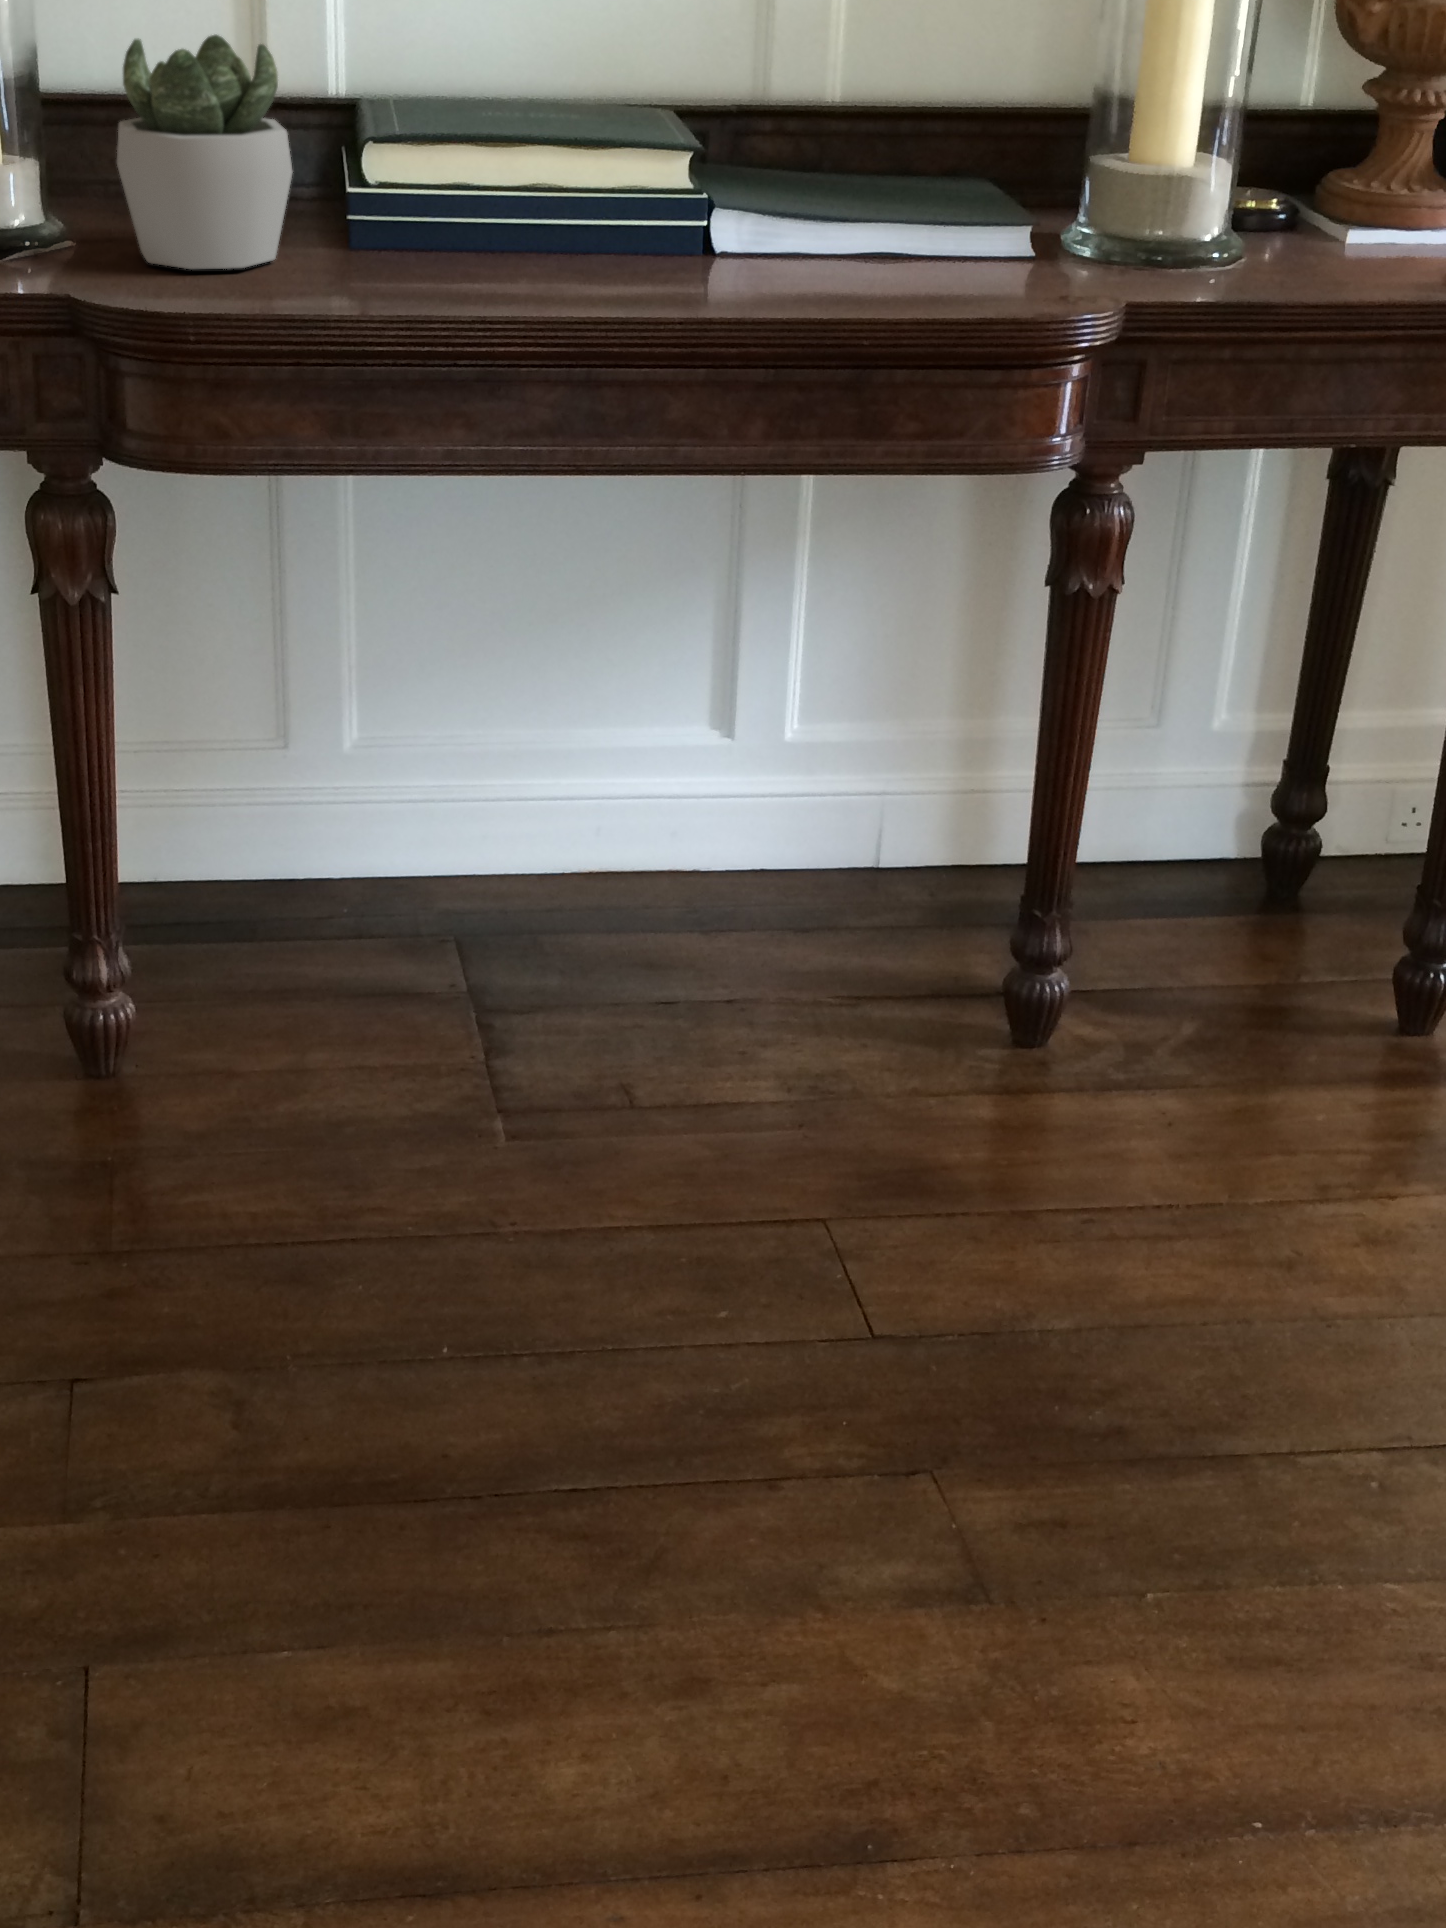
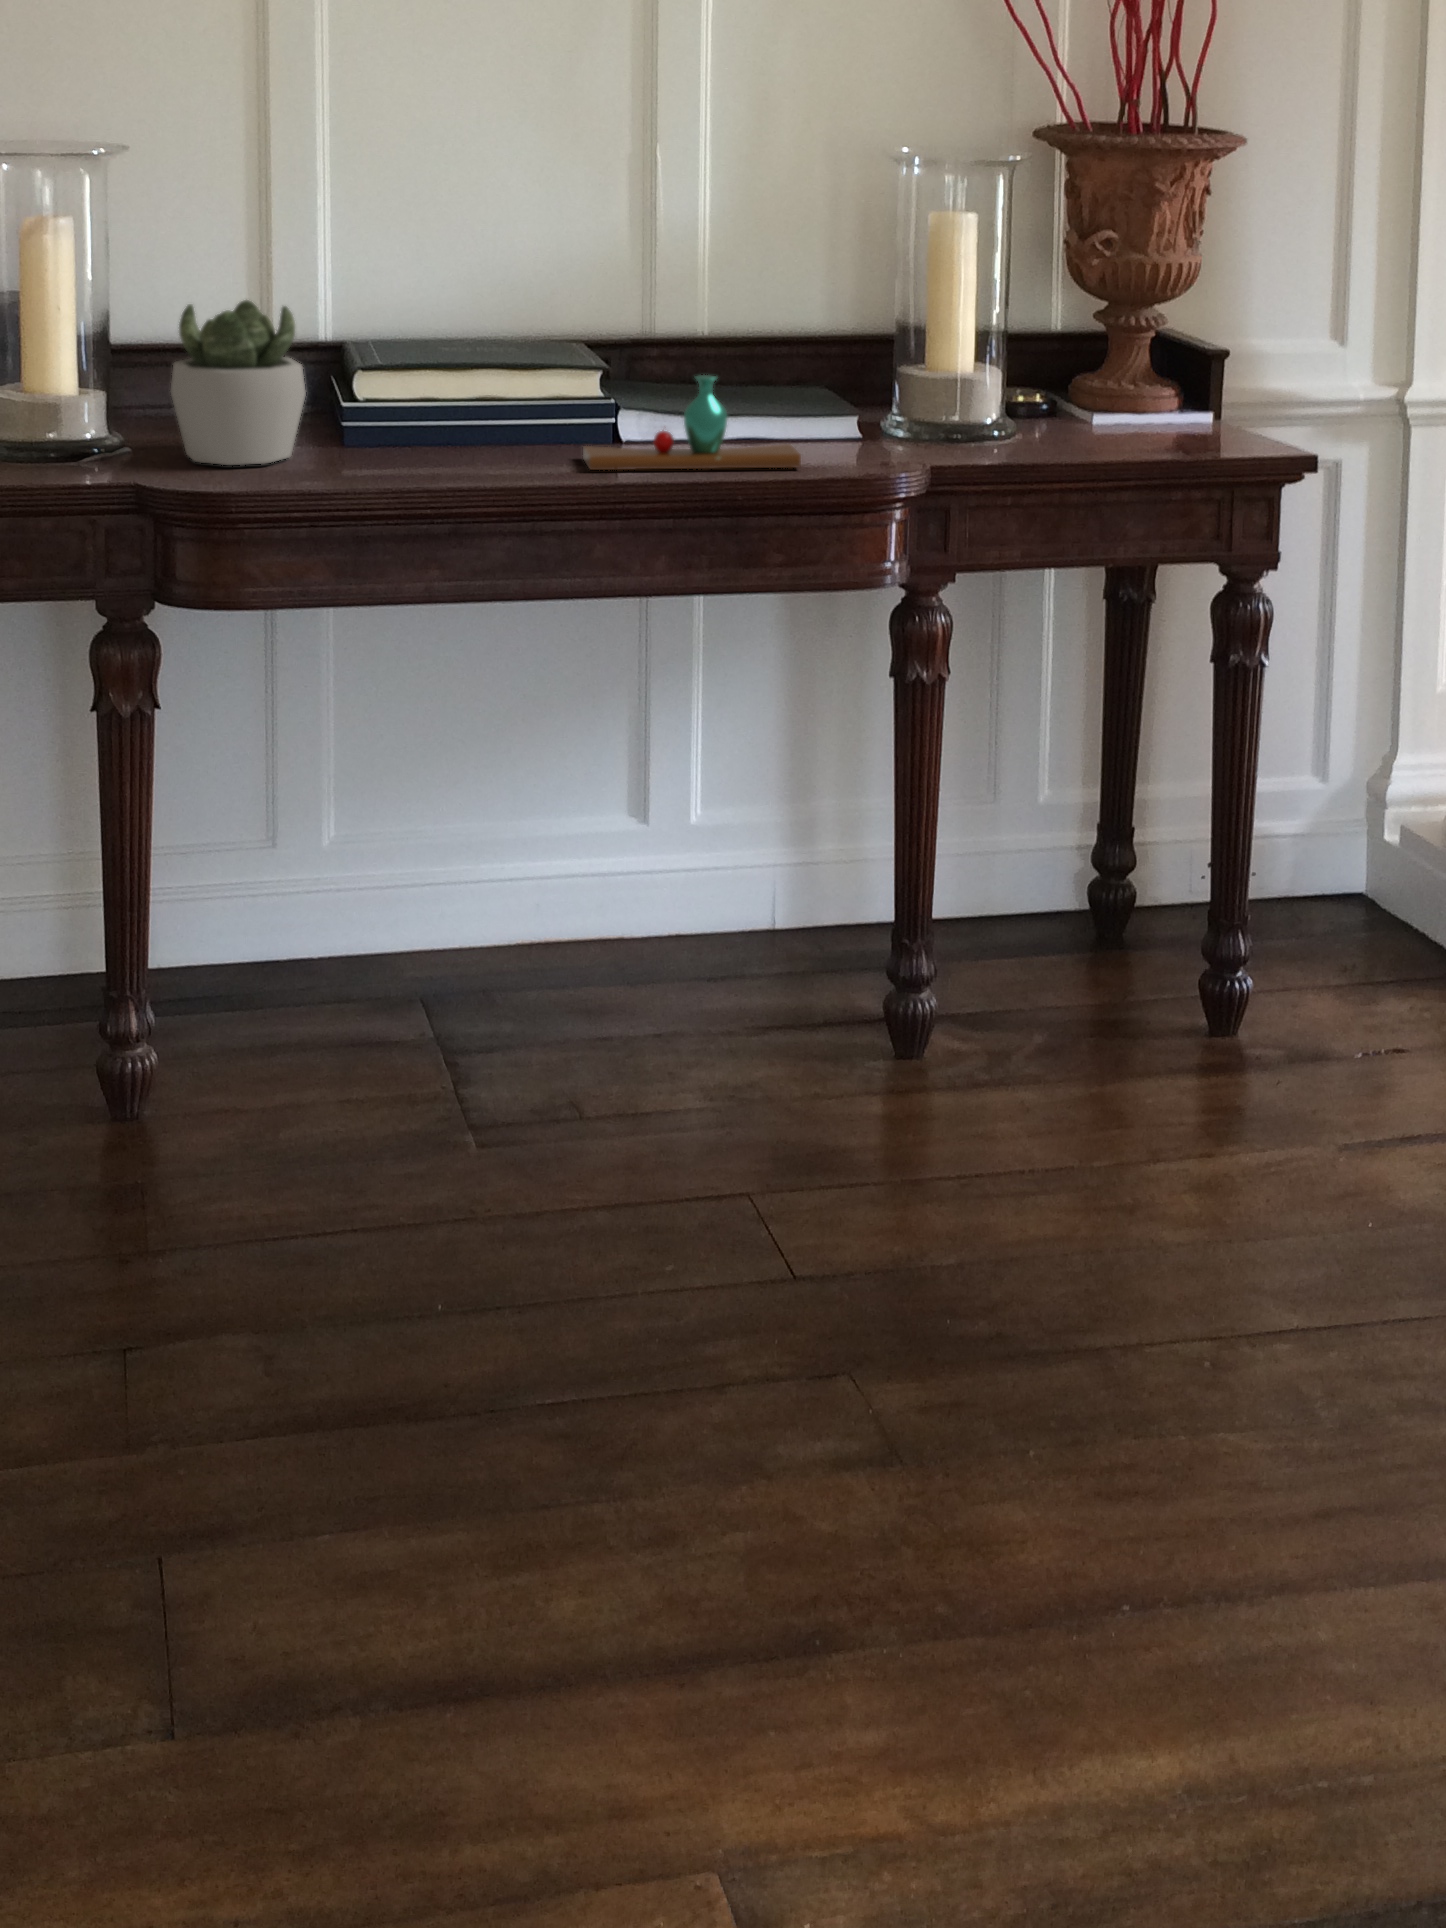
vase: none [660,161,950,297] -> present [583,375,801,470]

